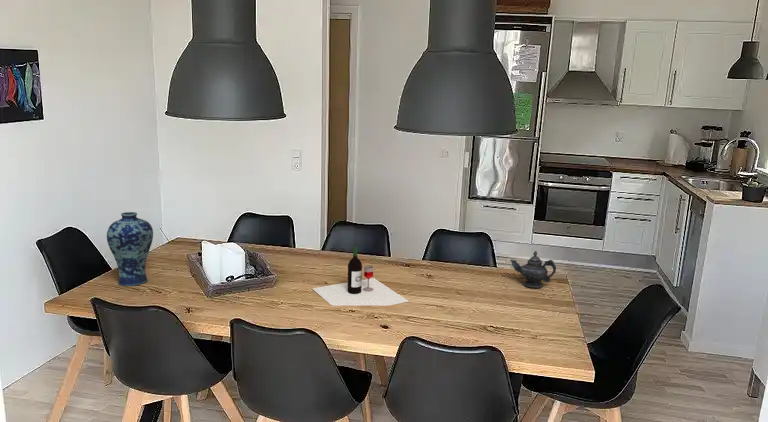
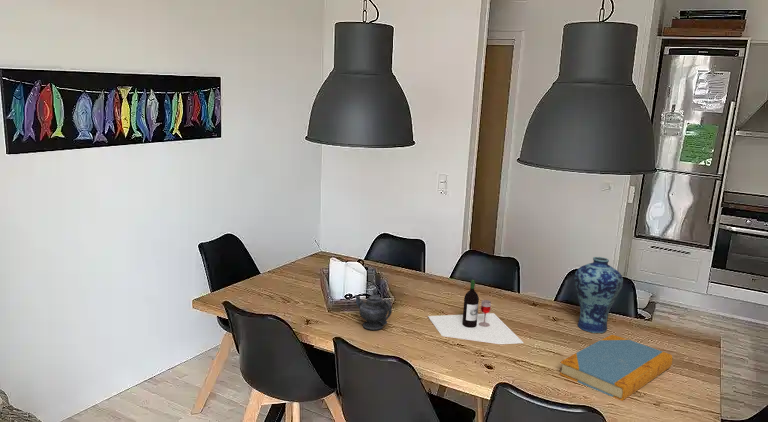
vase: present [107,212,153,286] -> present [574,257,623,333]
teapot: present [510,251,556,288] -> present [355,288,392,330]
book: none [449,283,538,340] -> present [560,335,673,401]

